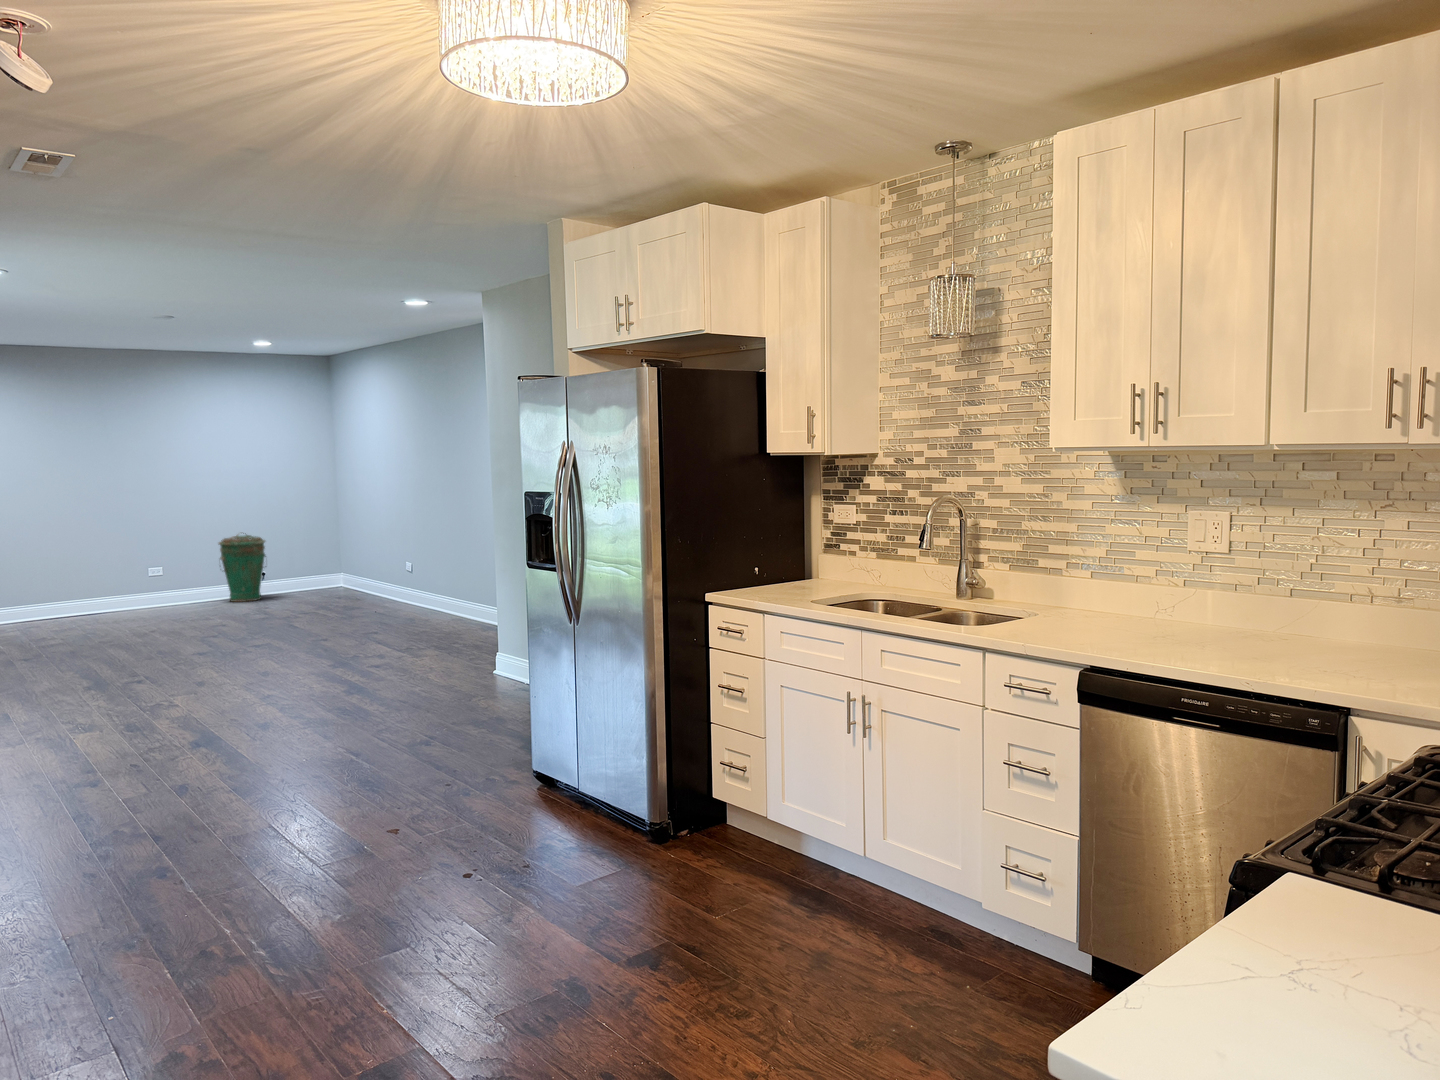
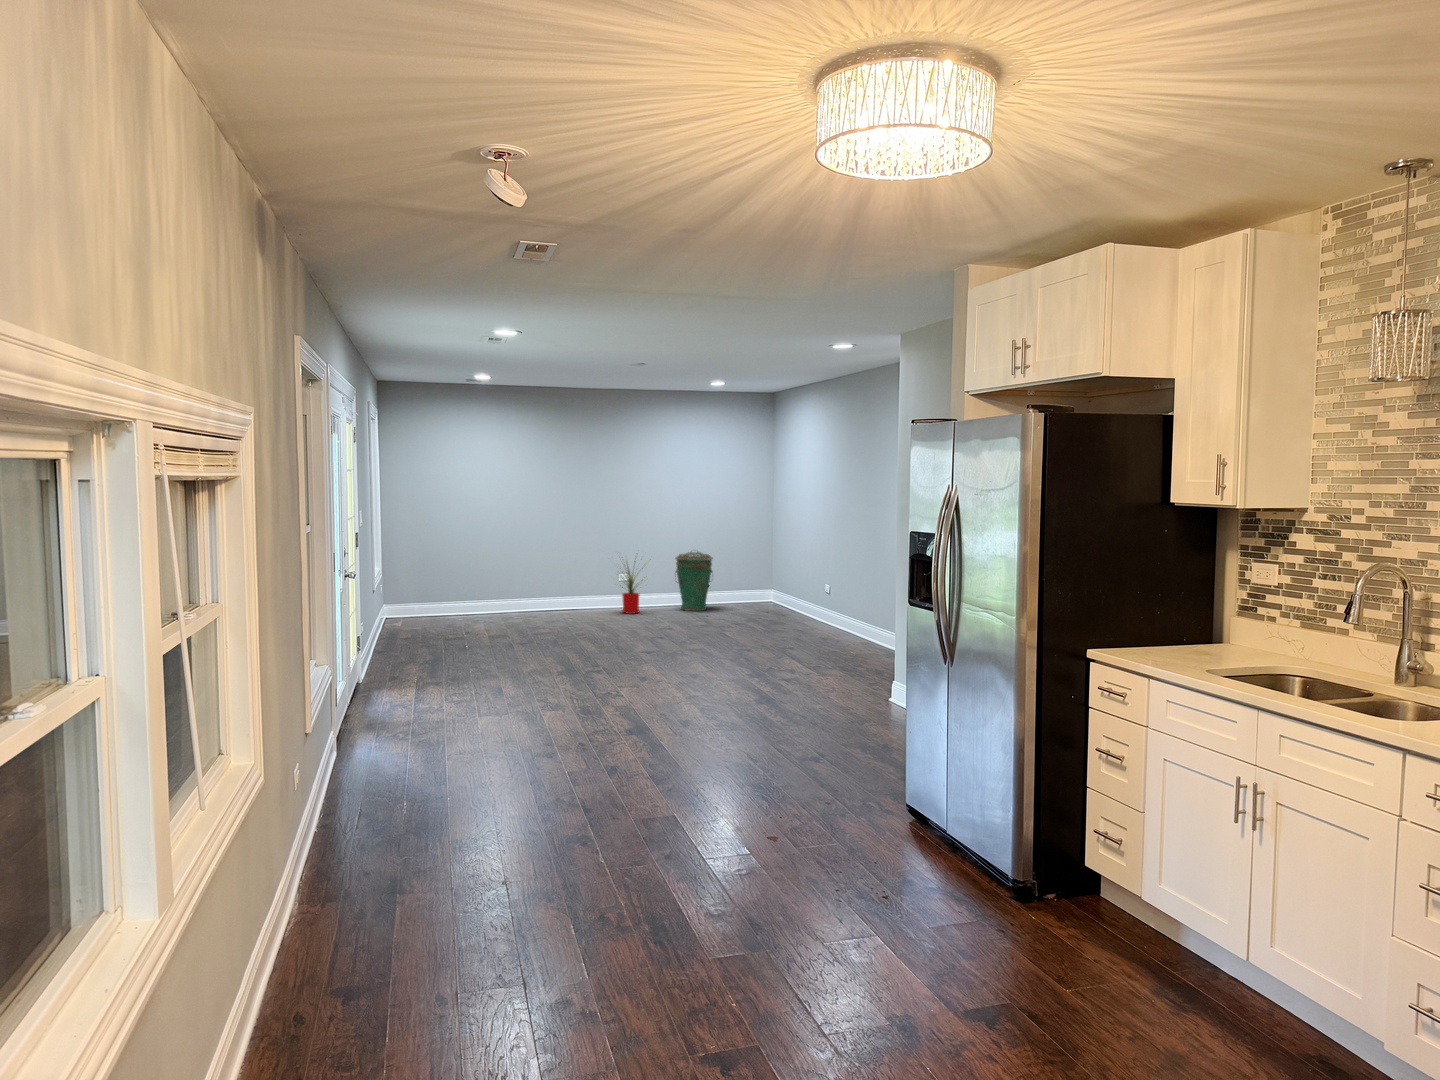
house plant: none [130,536,195,611] -> present [622,561,643,614]

